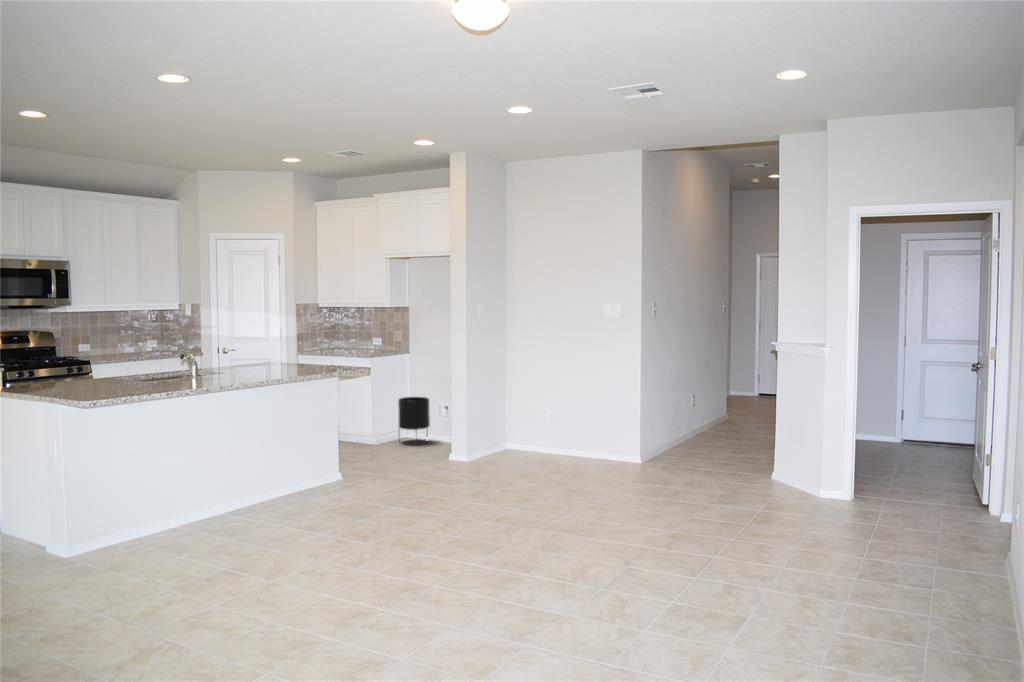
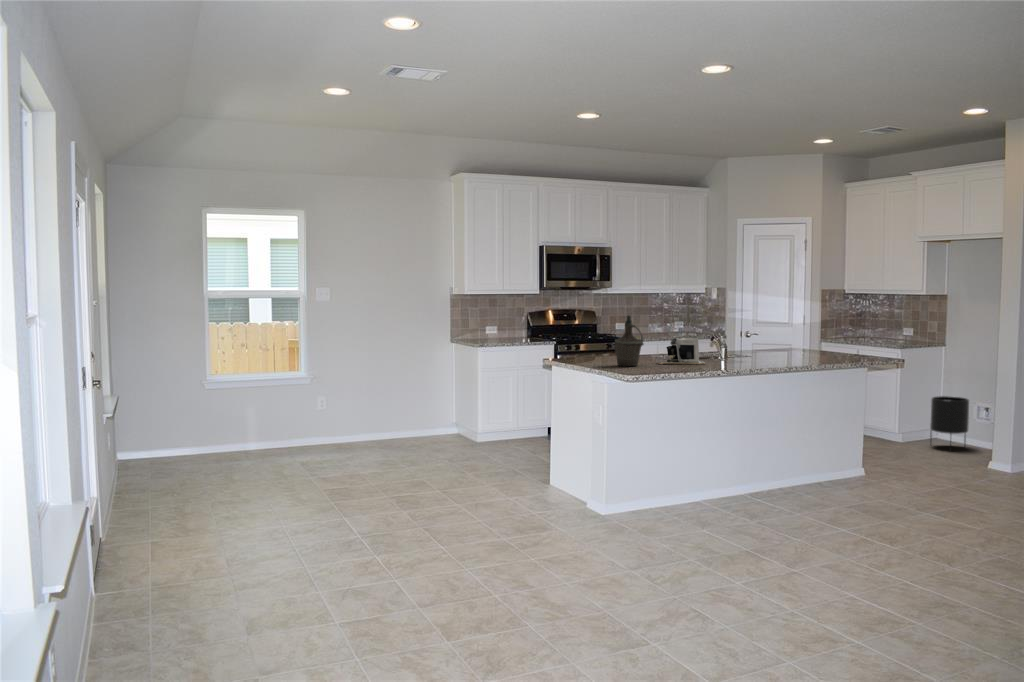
bottle: none [53,332,93,394] -> present [615,315,644,366]
coffee maker: none [113,355,175,388] -> present [659,337,705,364]

